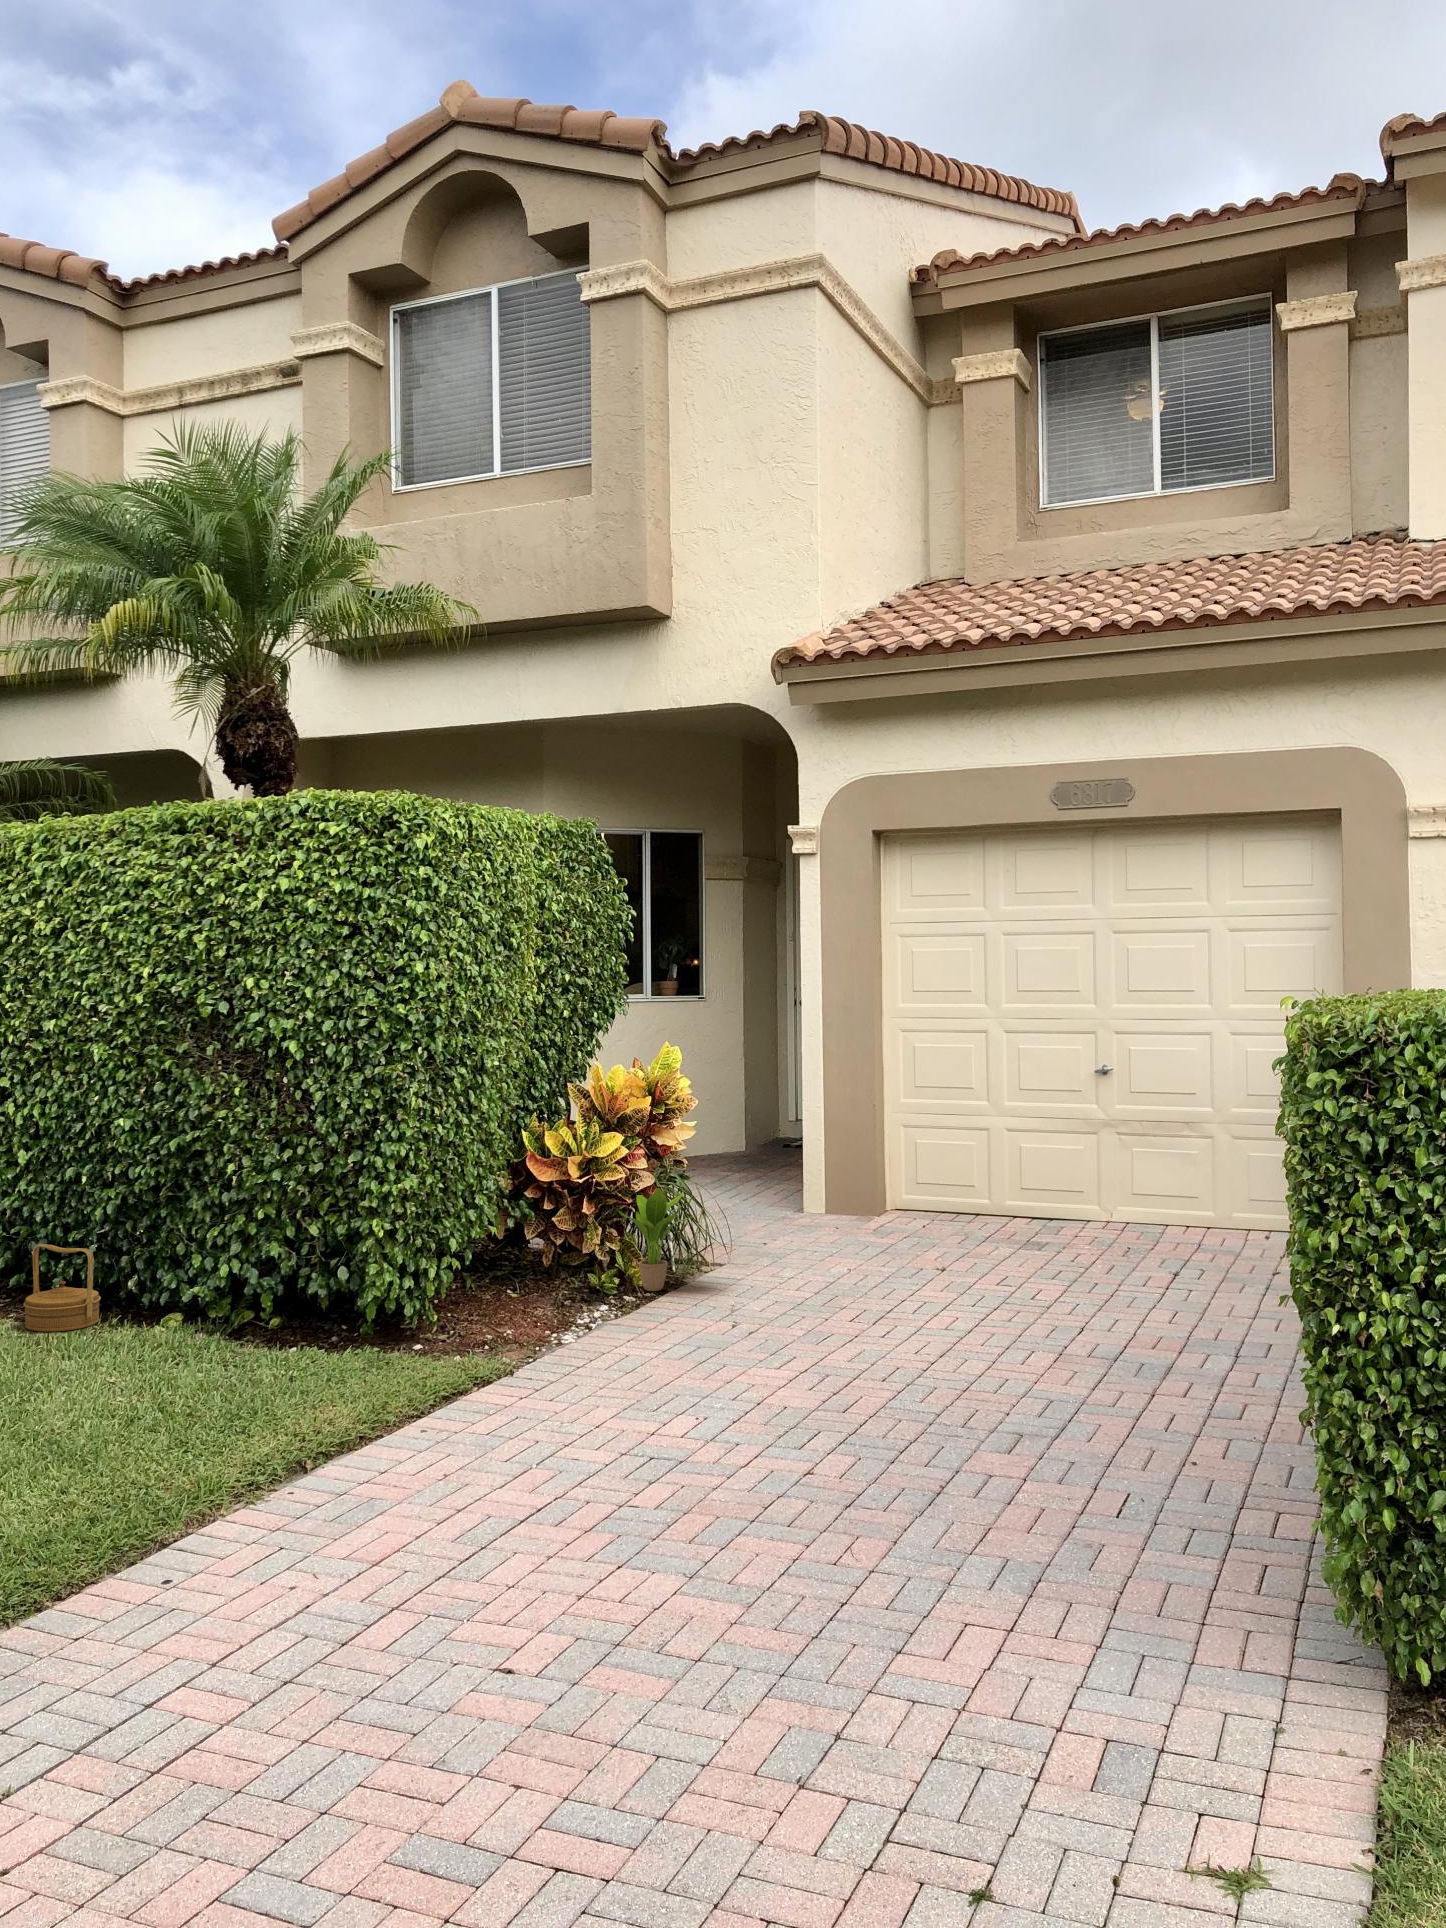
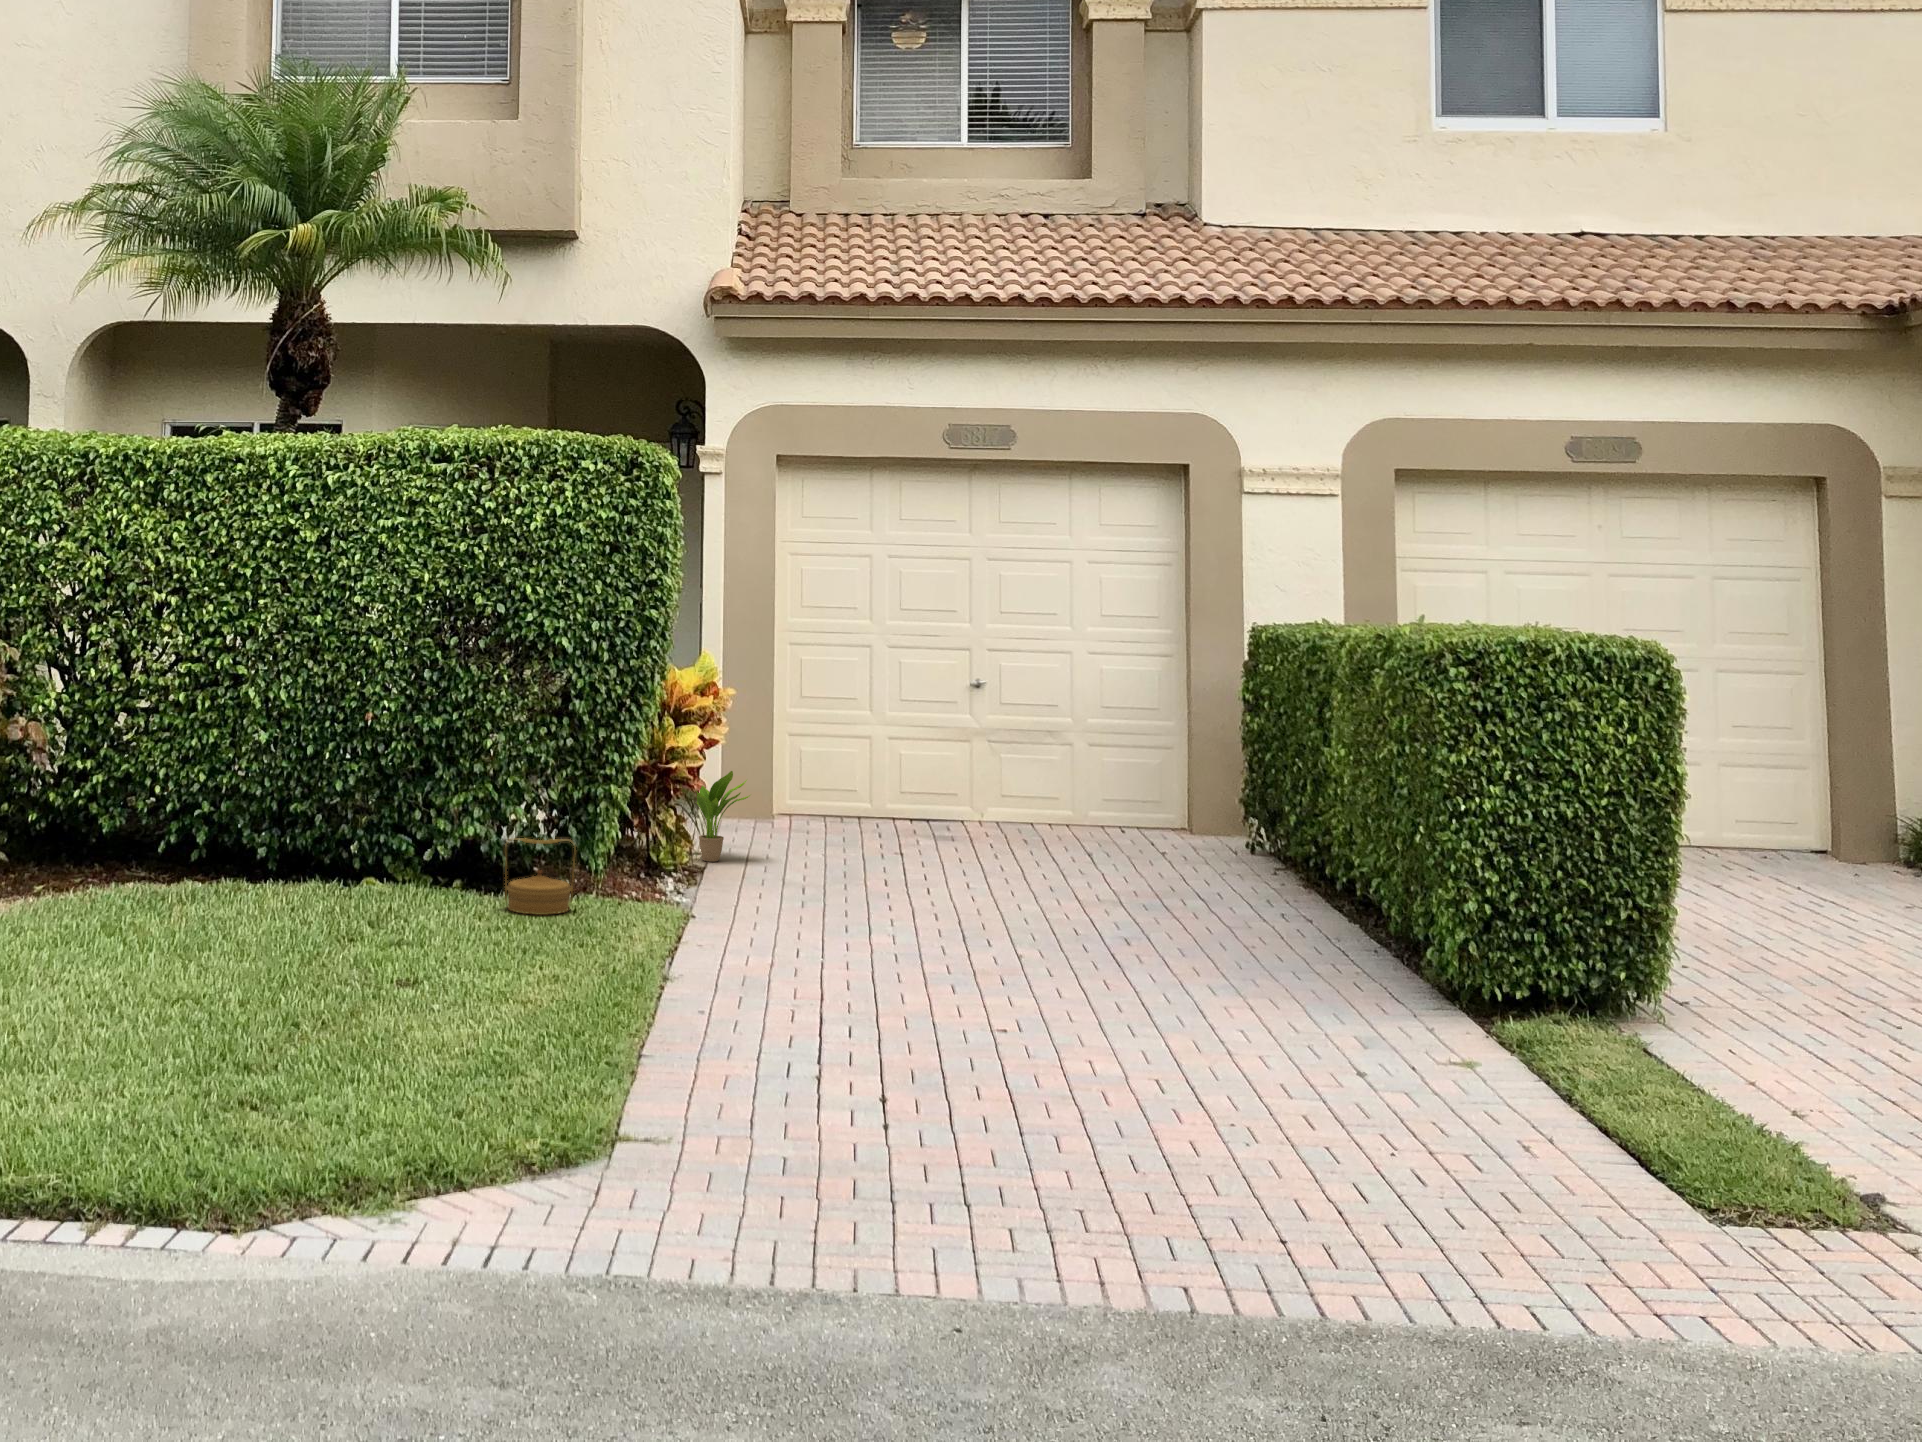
woven basket: present [24,1244,101,1332] -> present [505,838,573,915]

